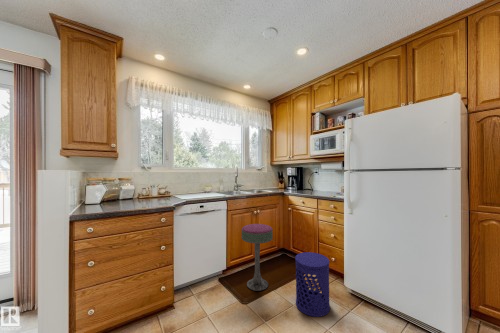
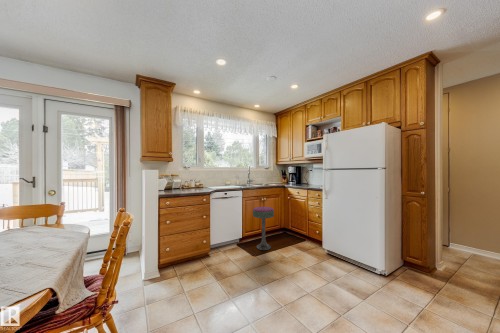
waste bin: present [295,252,330,317] -> none [288,225,310,263]

